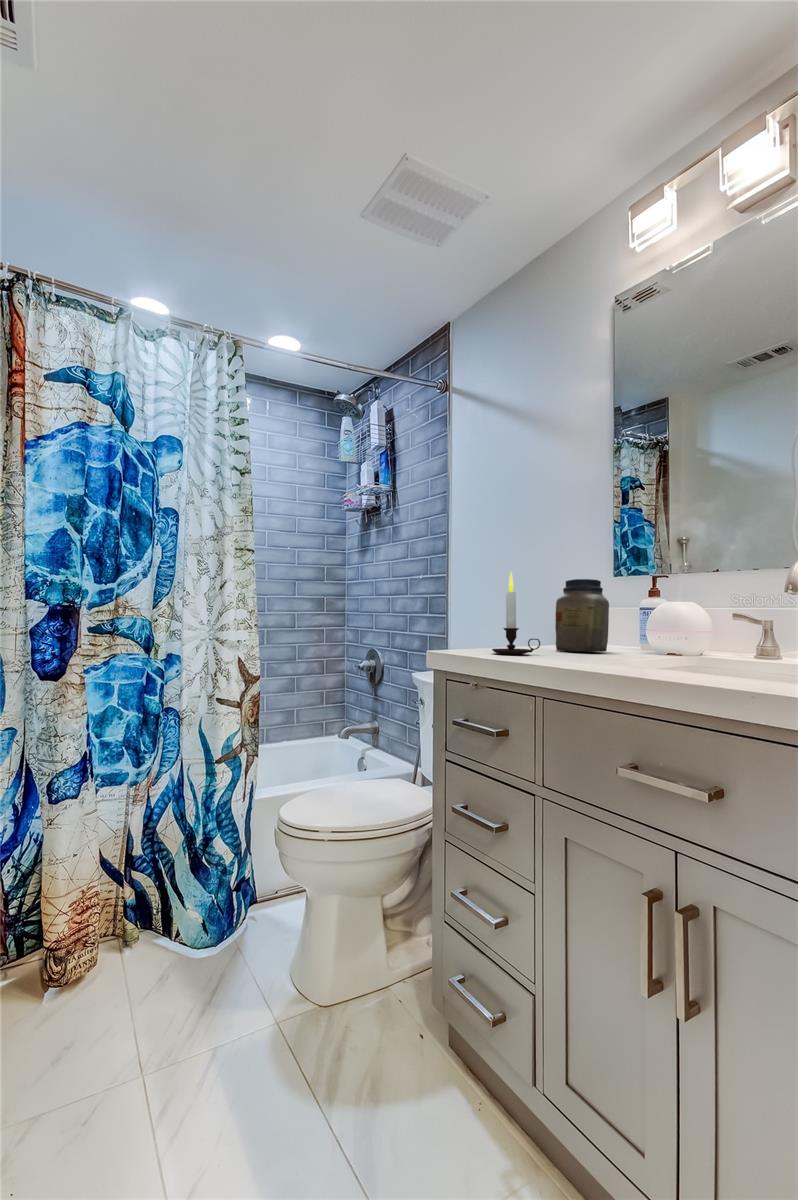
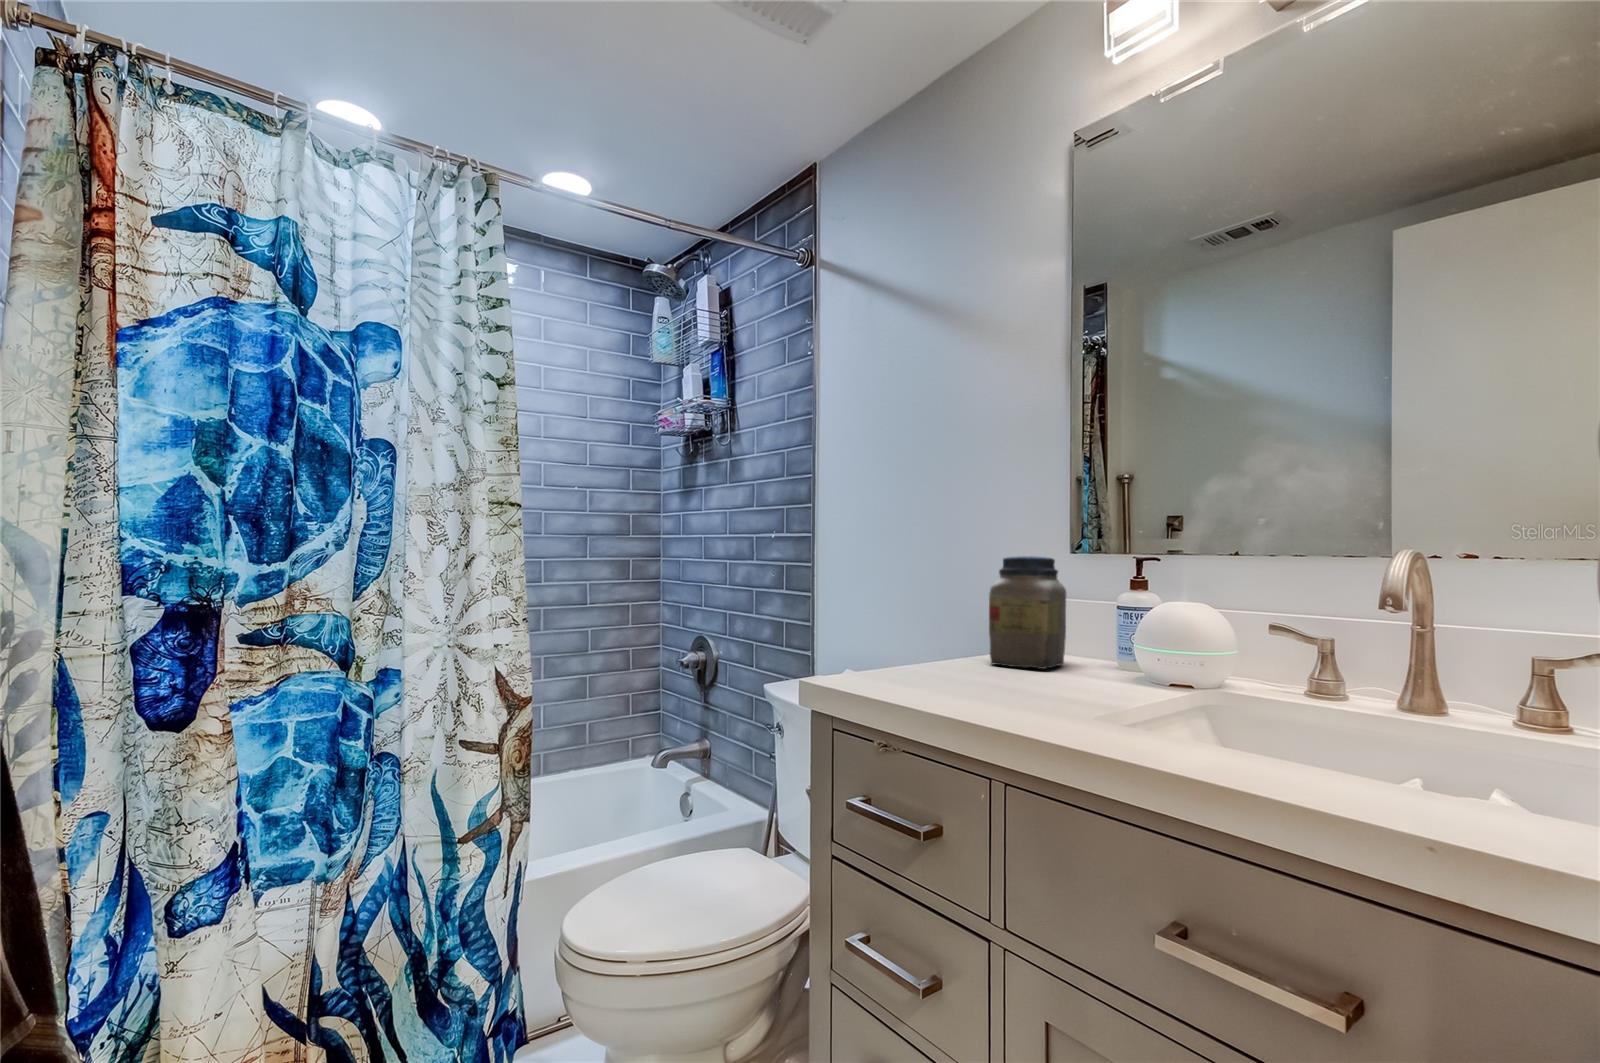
candle: present [492,572,540,654] -> none [902,553,976,685]

